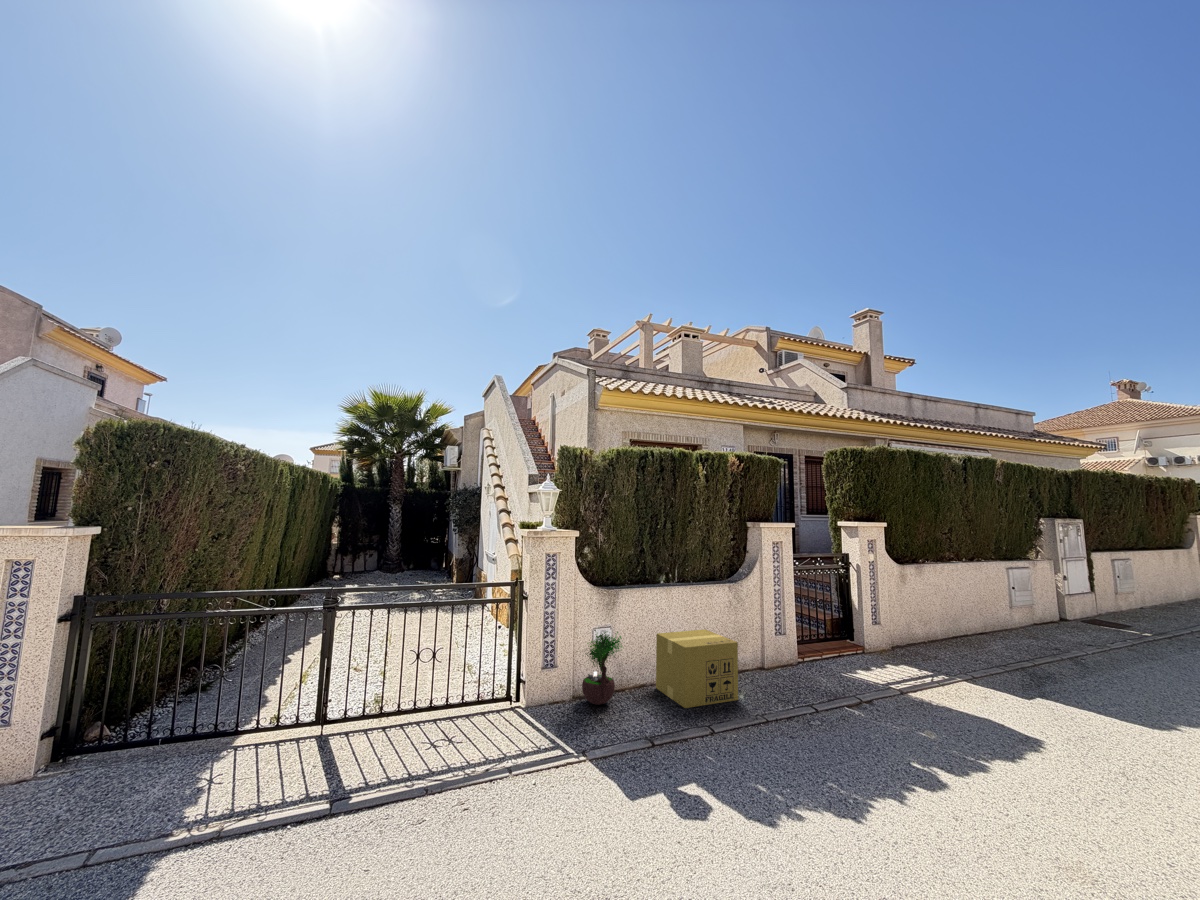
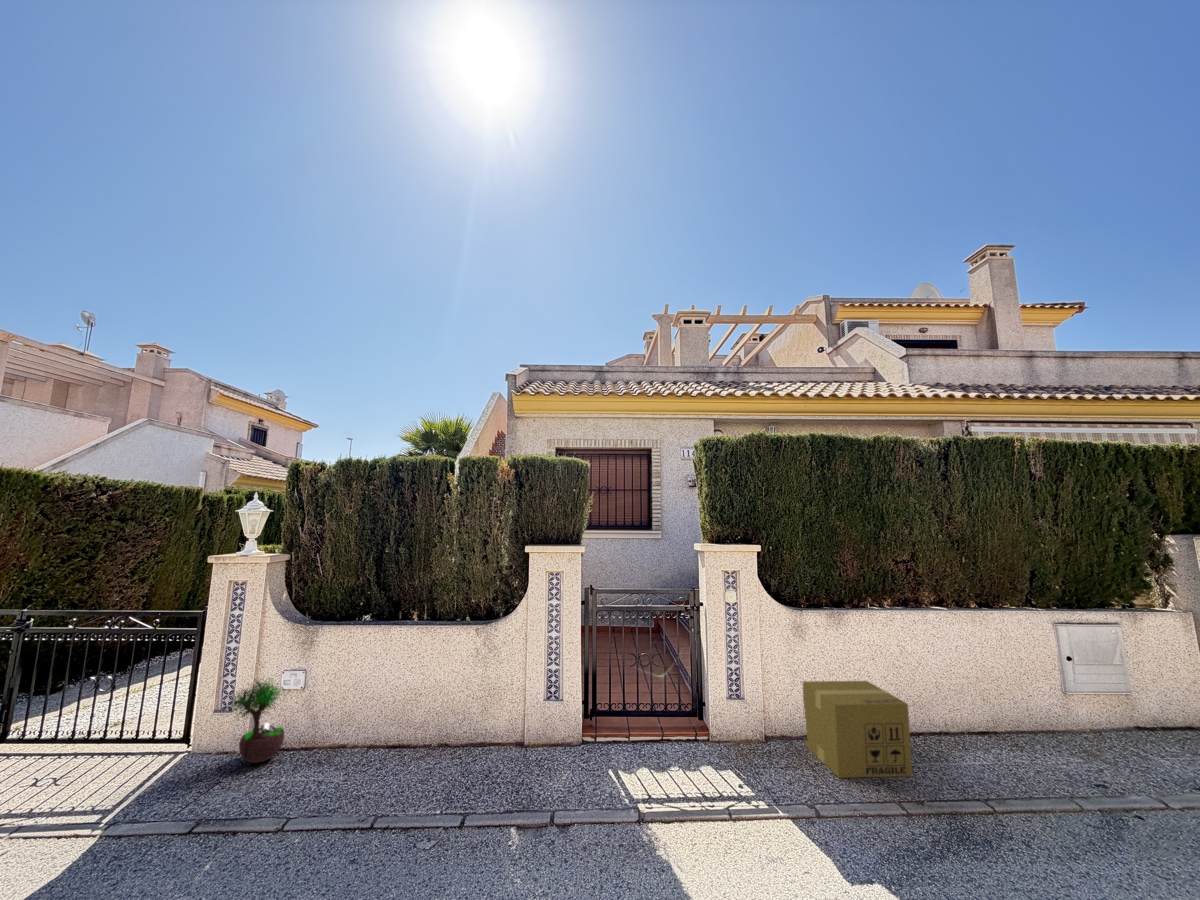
cardboard box: present [656,629,738,708] -> present [803,681,912,778]

